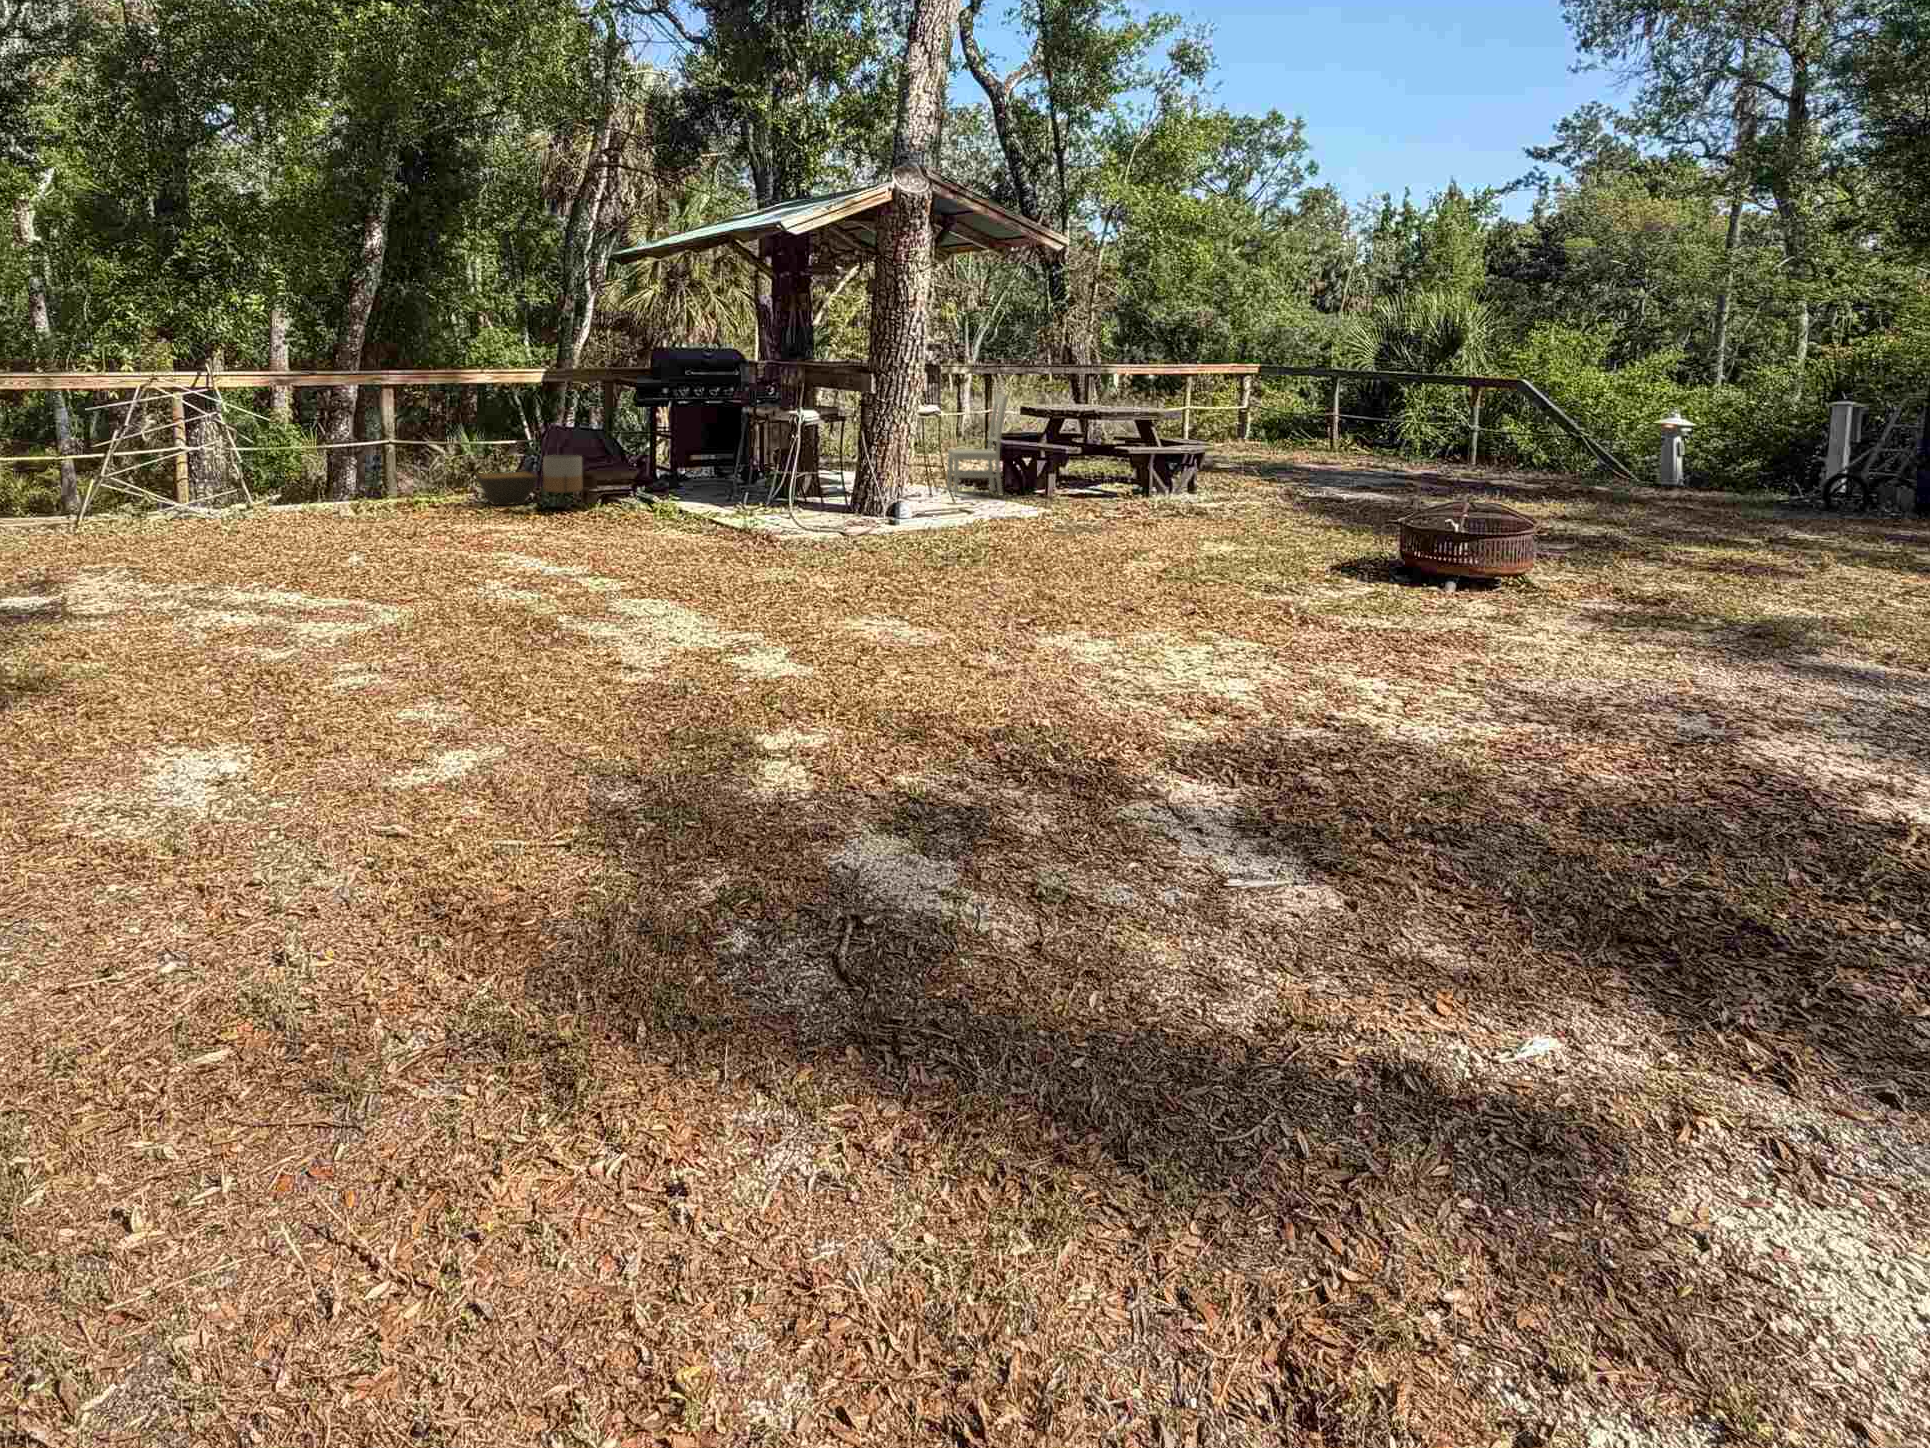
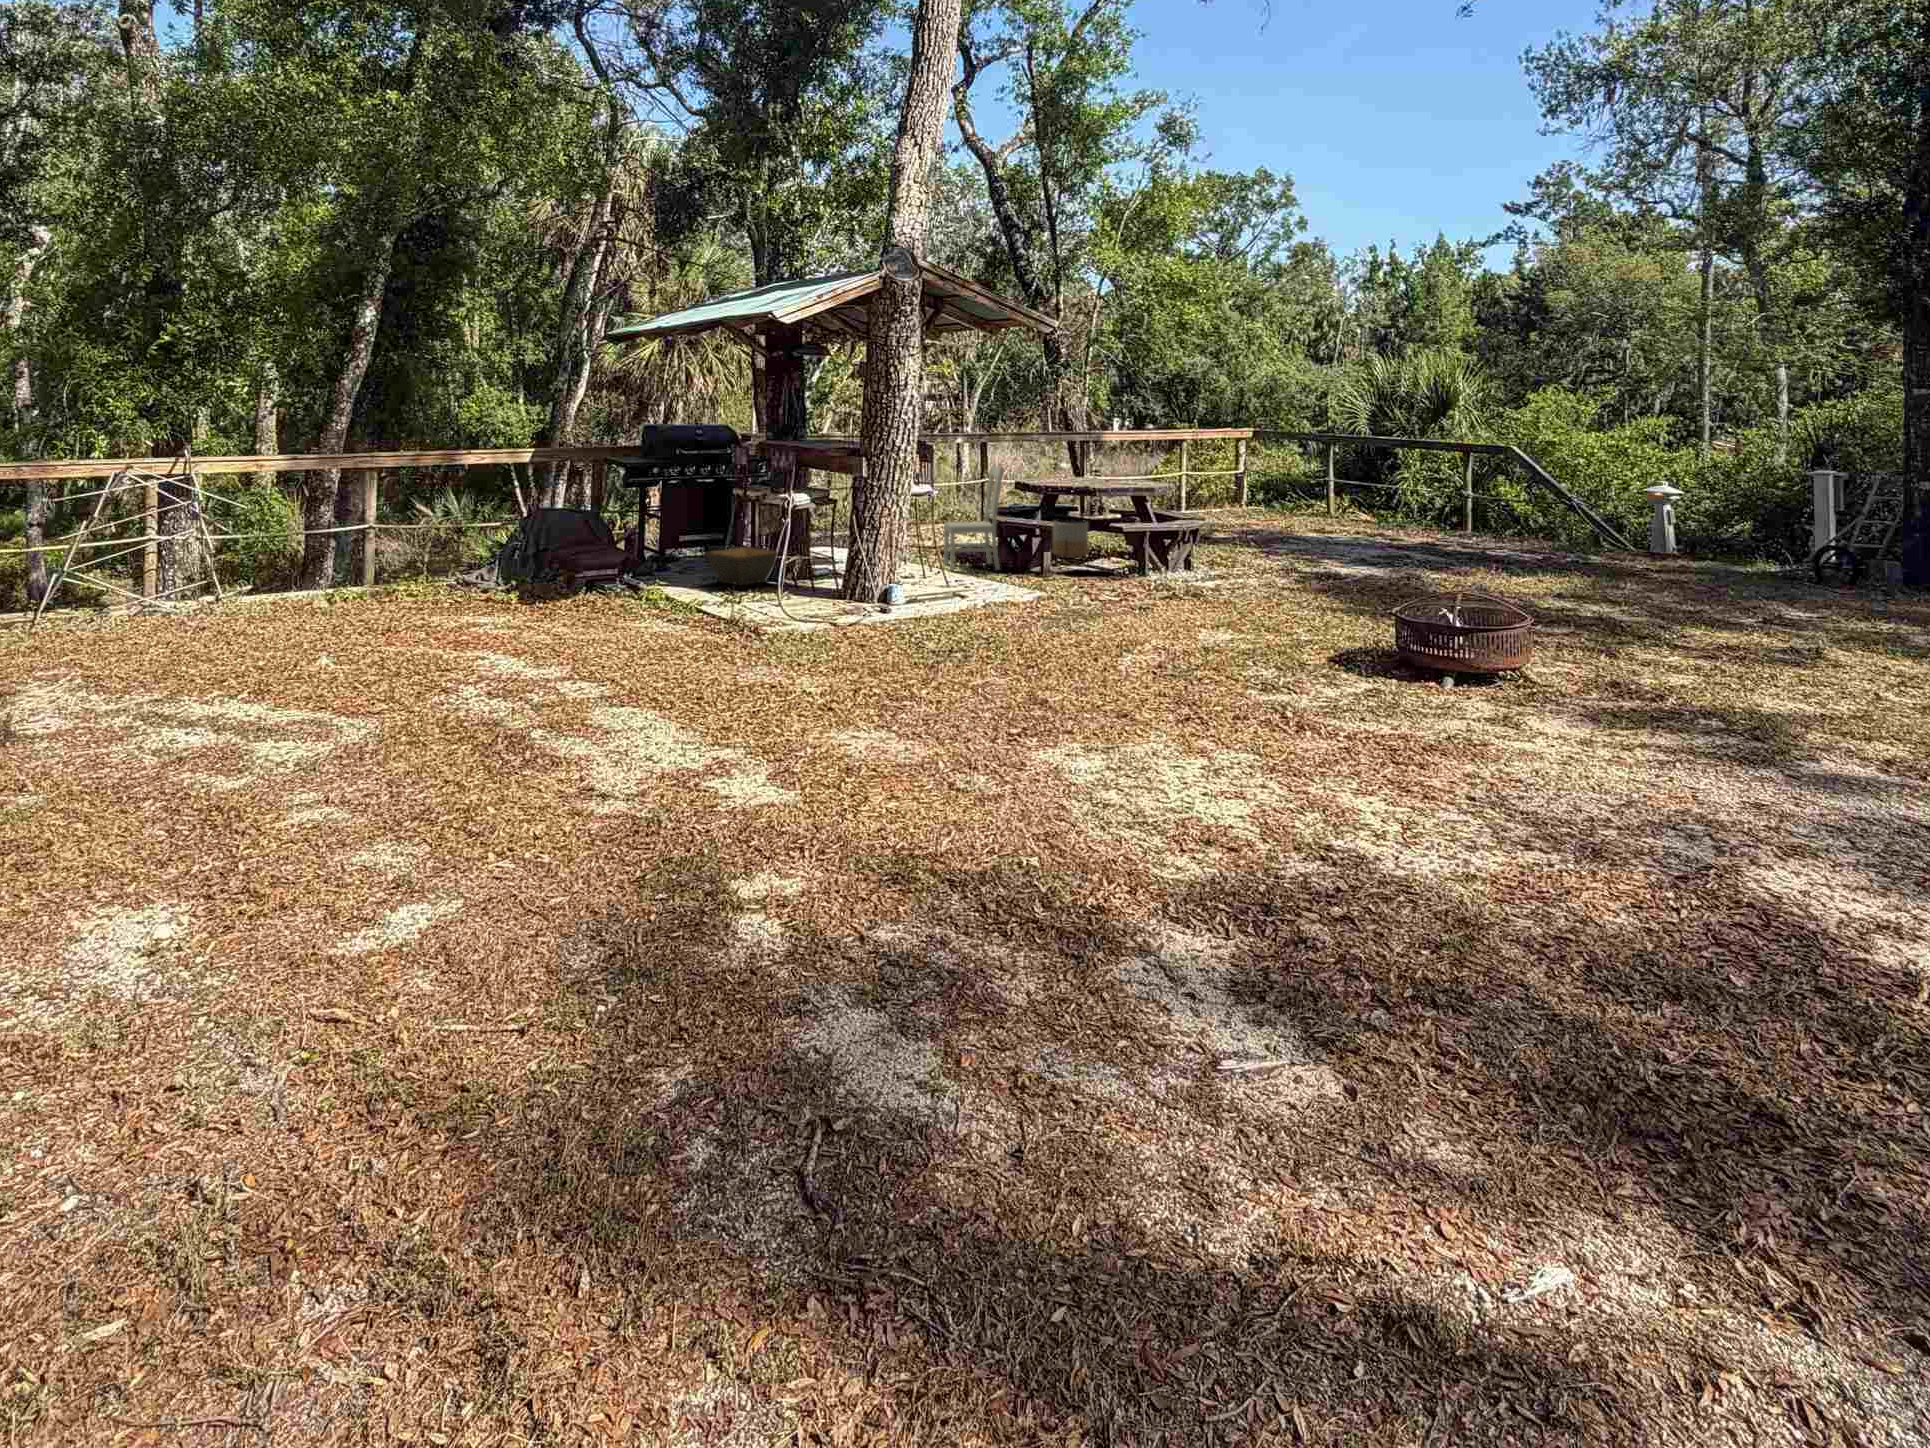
planter: present [543,455,583,503] -> present [1053,520,1089,564]
basket: present [475,471,538,505] -> present [705,547,778,585]

